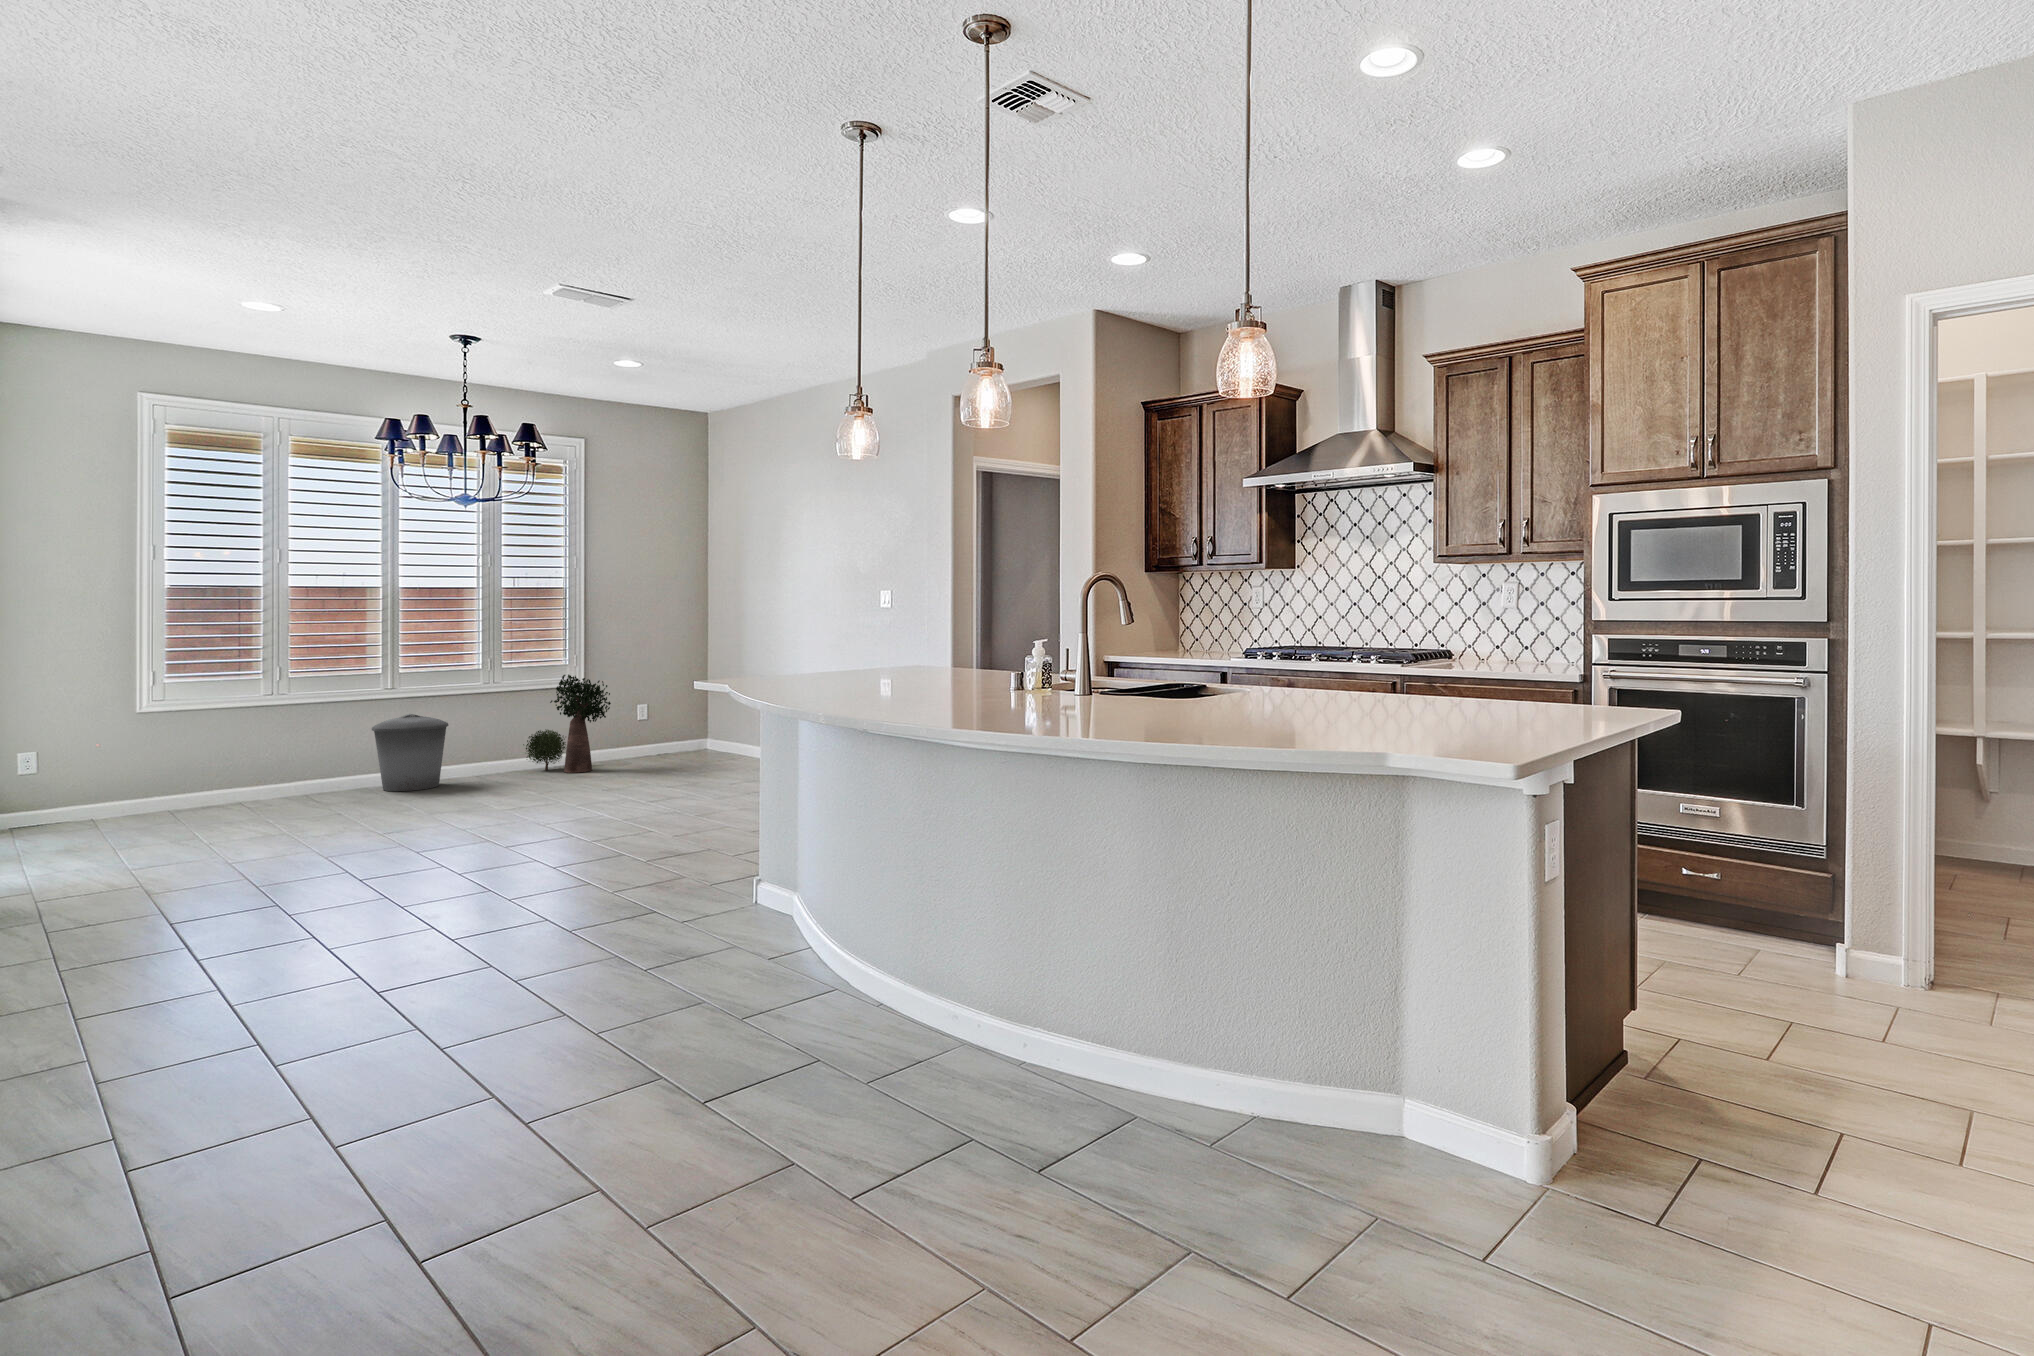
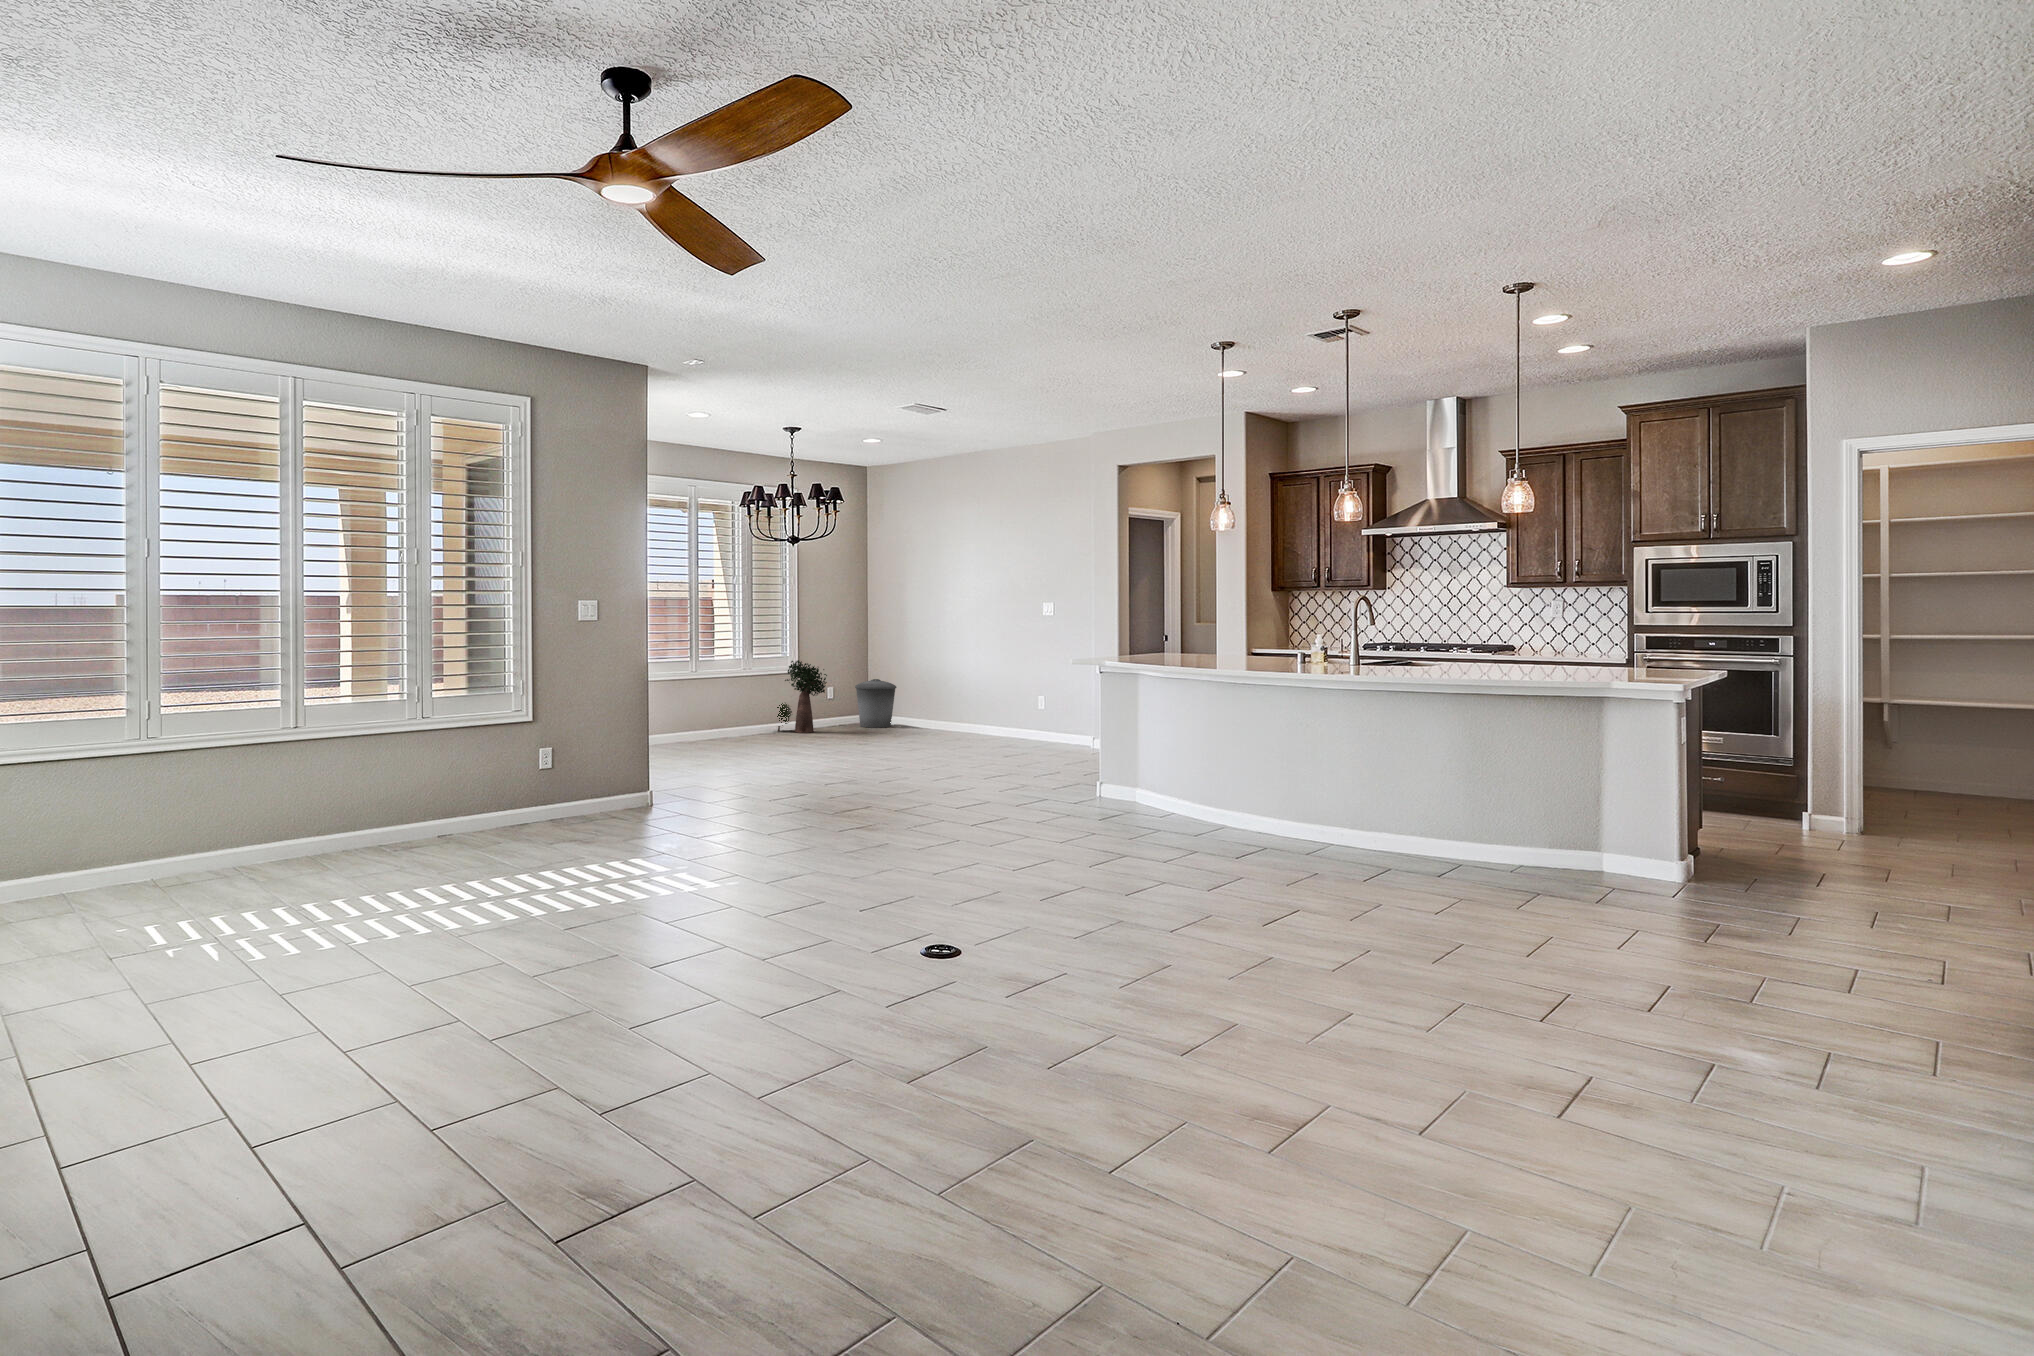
trash can: present [372,714,448,791] -> present [855,679,896,728]

